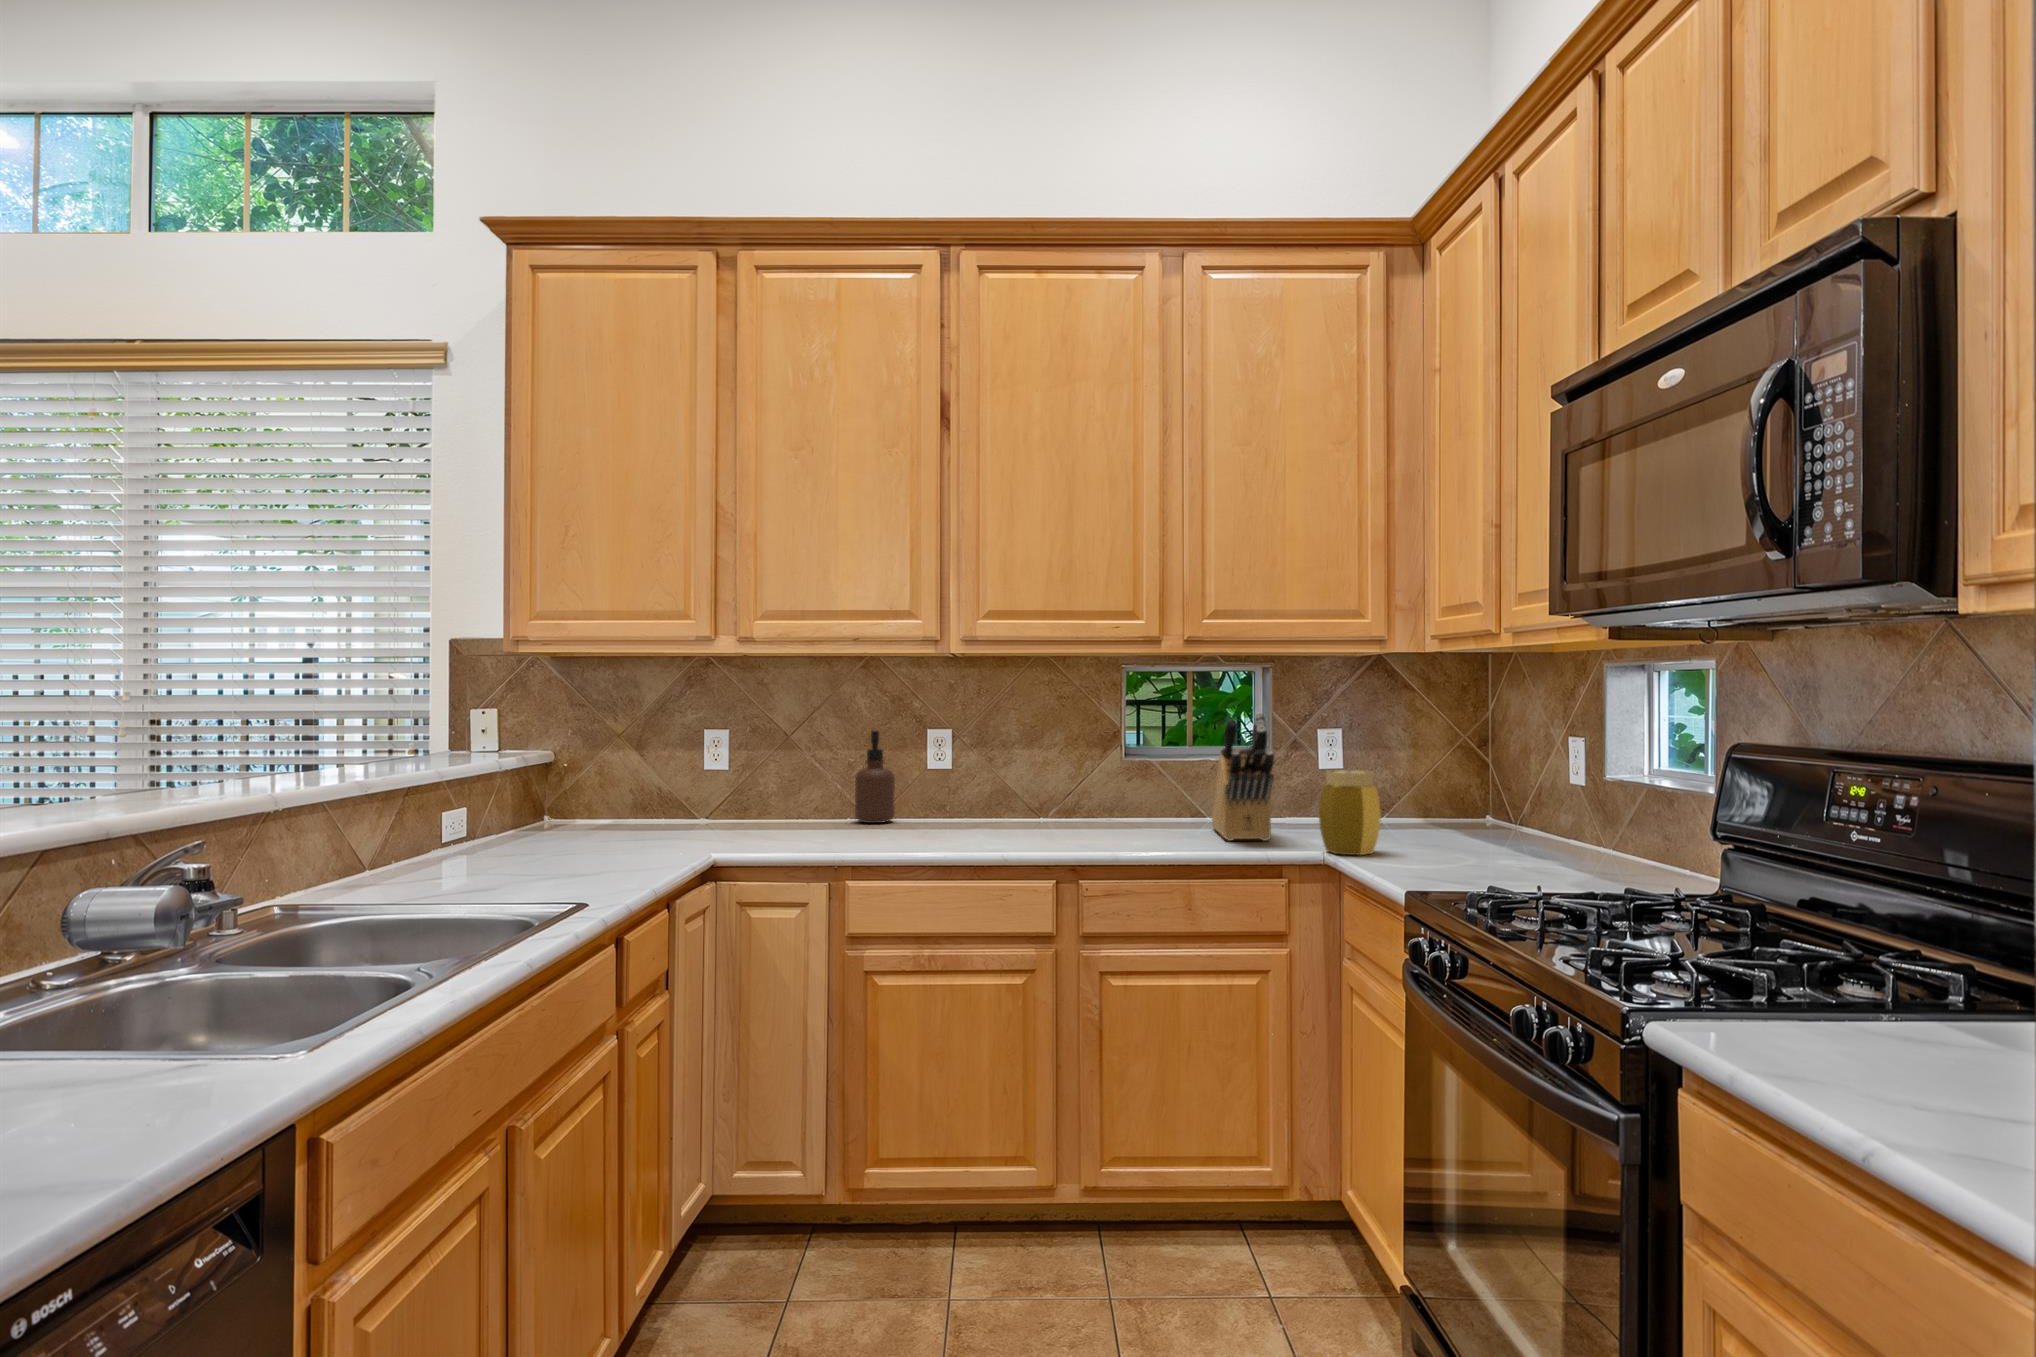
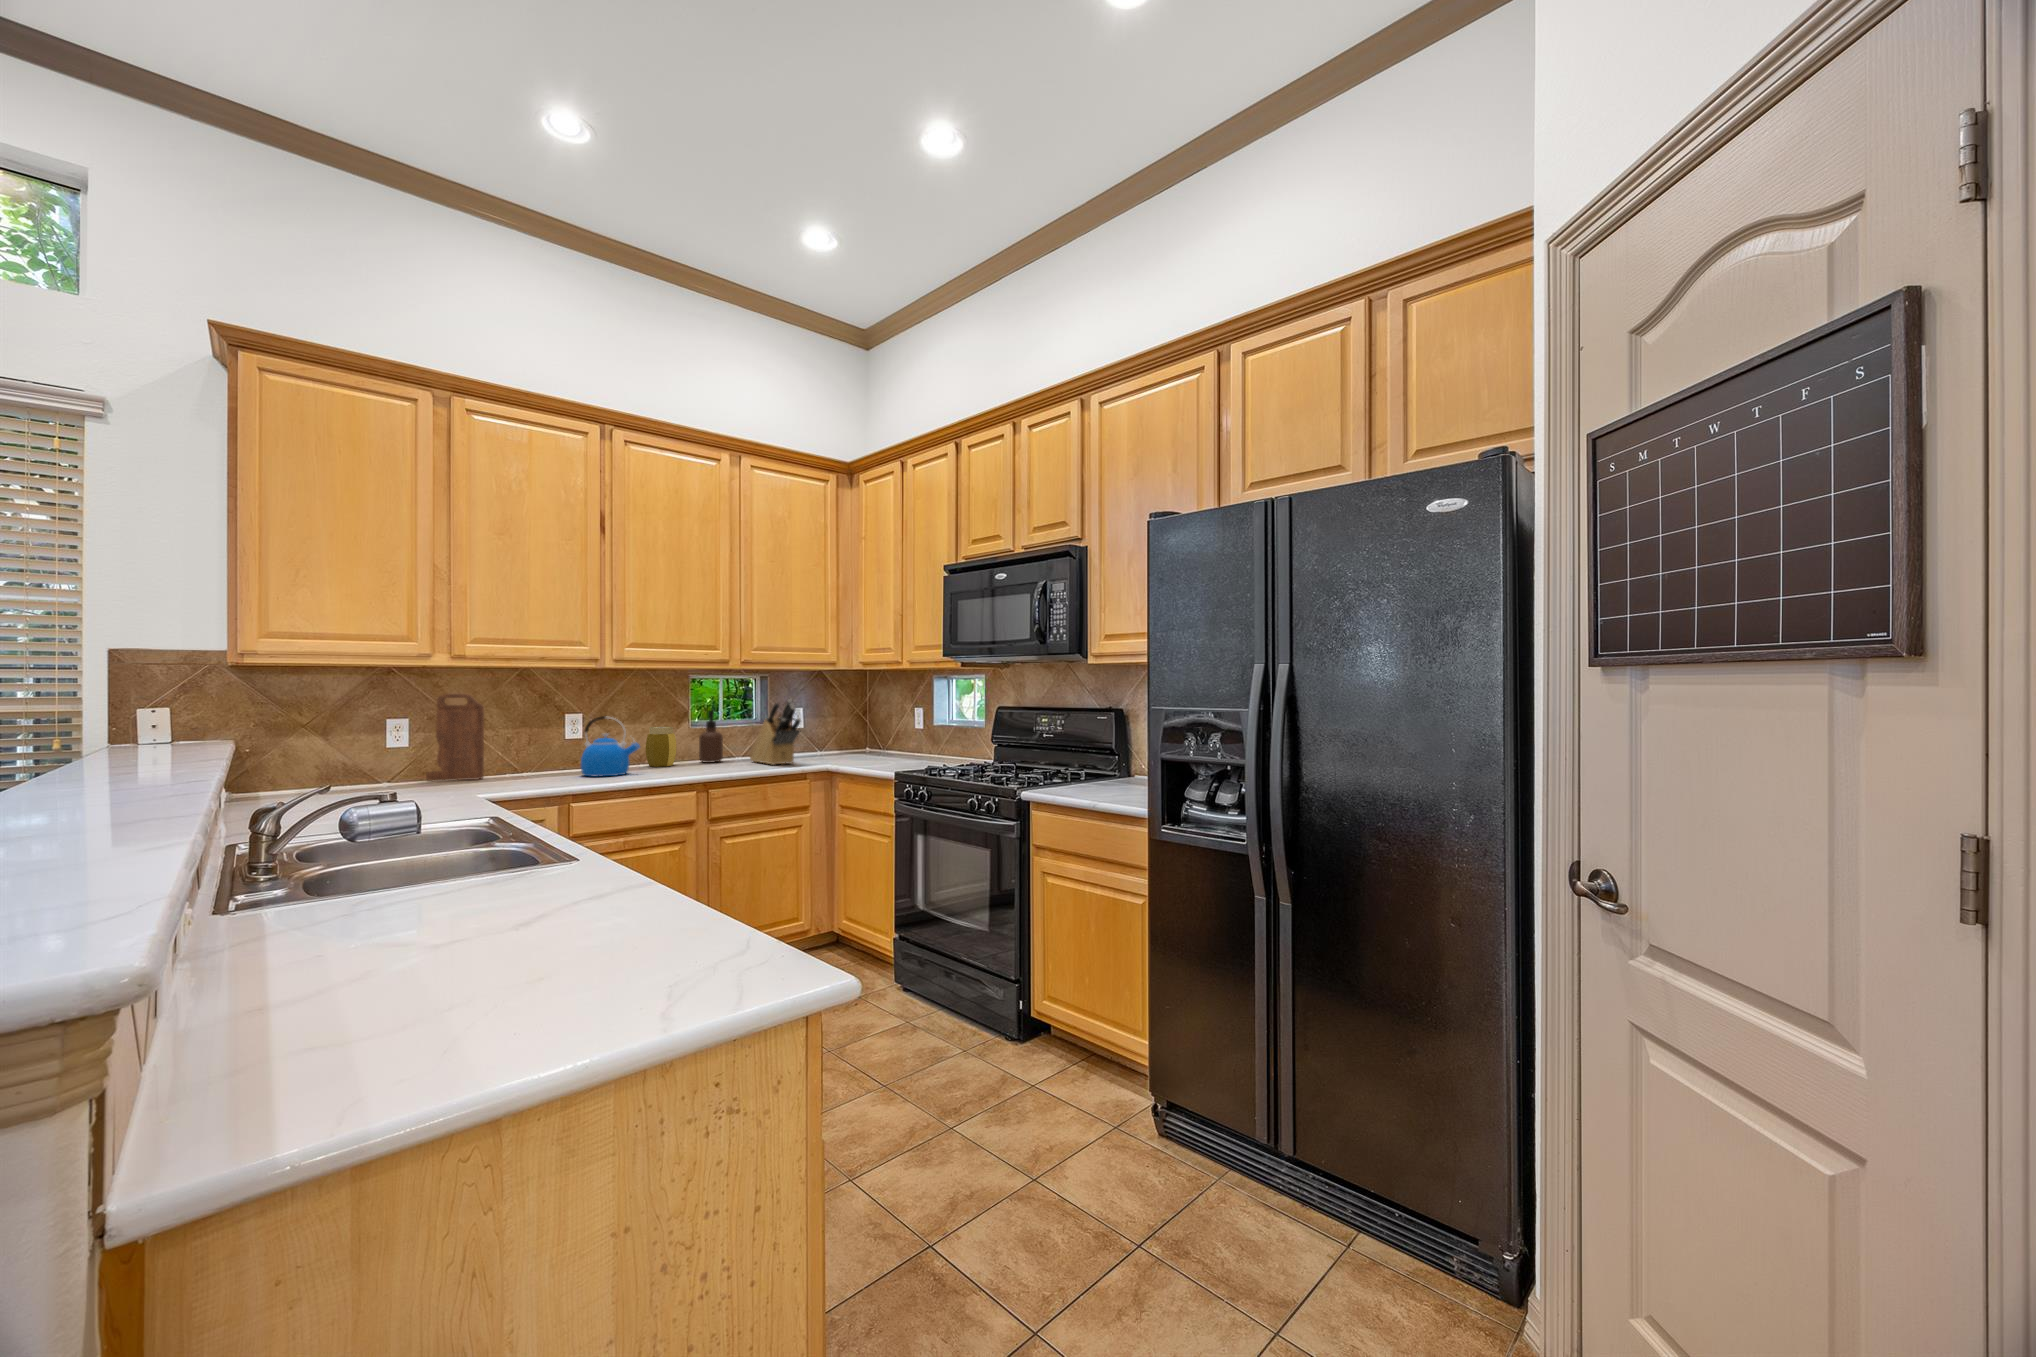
cutting board: none [749,695,807,824] -> present [426,694,484,780]
soap dispenser: present [855,731,895,823] -> present [699,711,723,763]
kettle: none [914,734,996,836] -> present [581,716,640,777]
jar: present [1319,770,1381,855] -> present [646,727,677,767]

